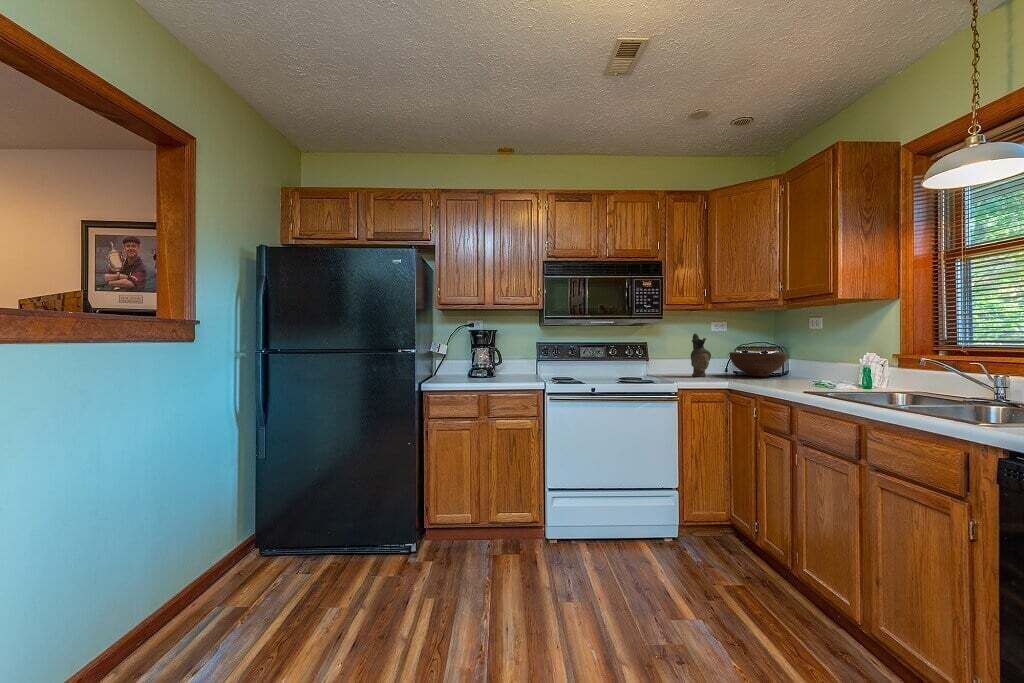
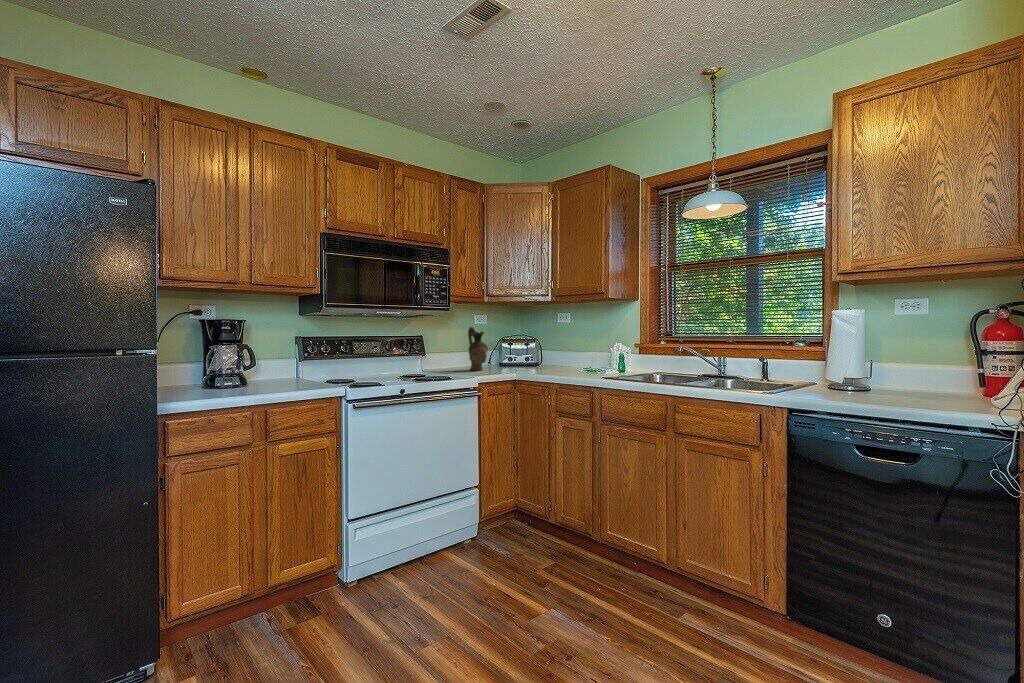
fruit bowl: present [729,352,787,377] -> none [498,345,545,368]

